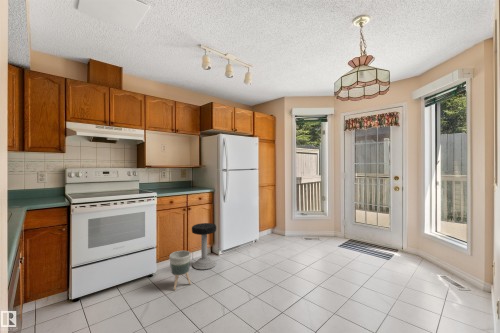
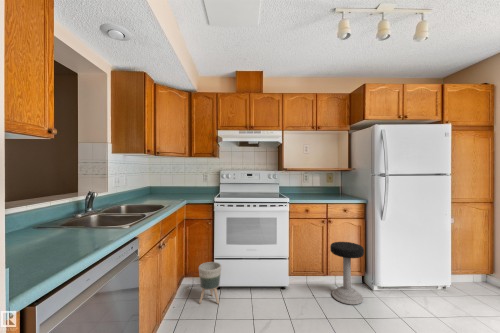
planter: present [169,251,191,290] -> present [199,262,221,304]

